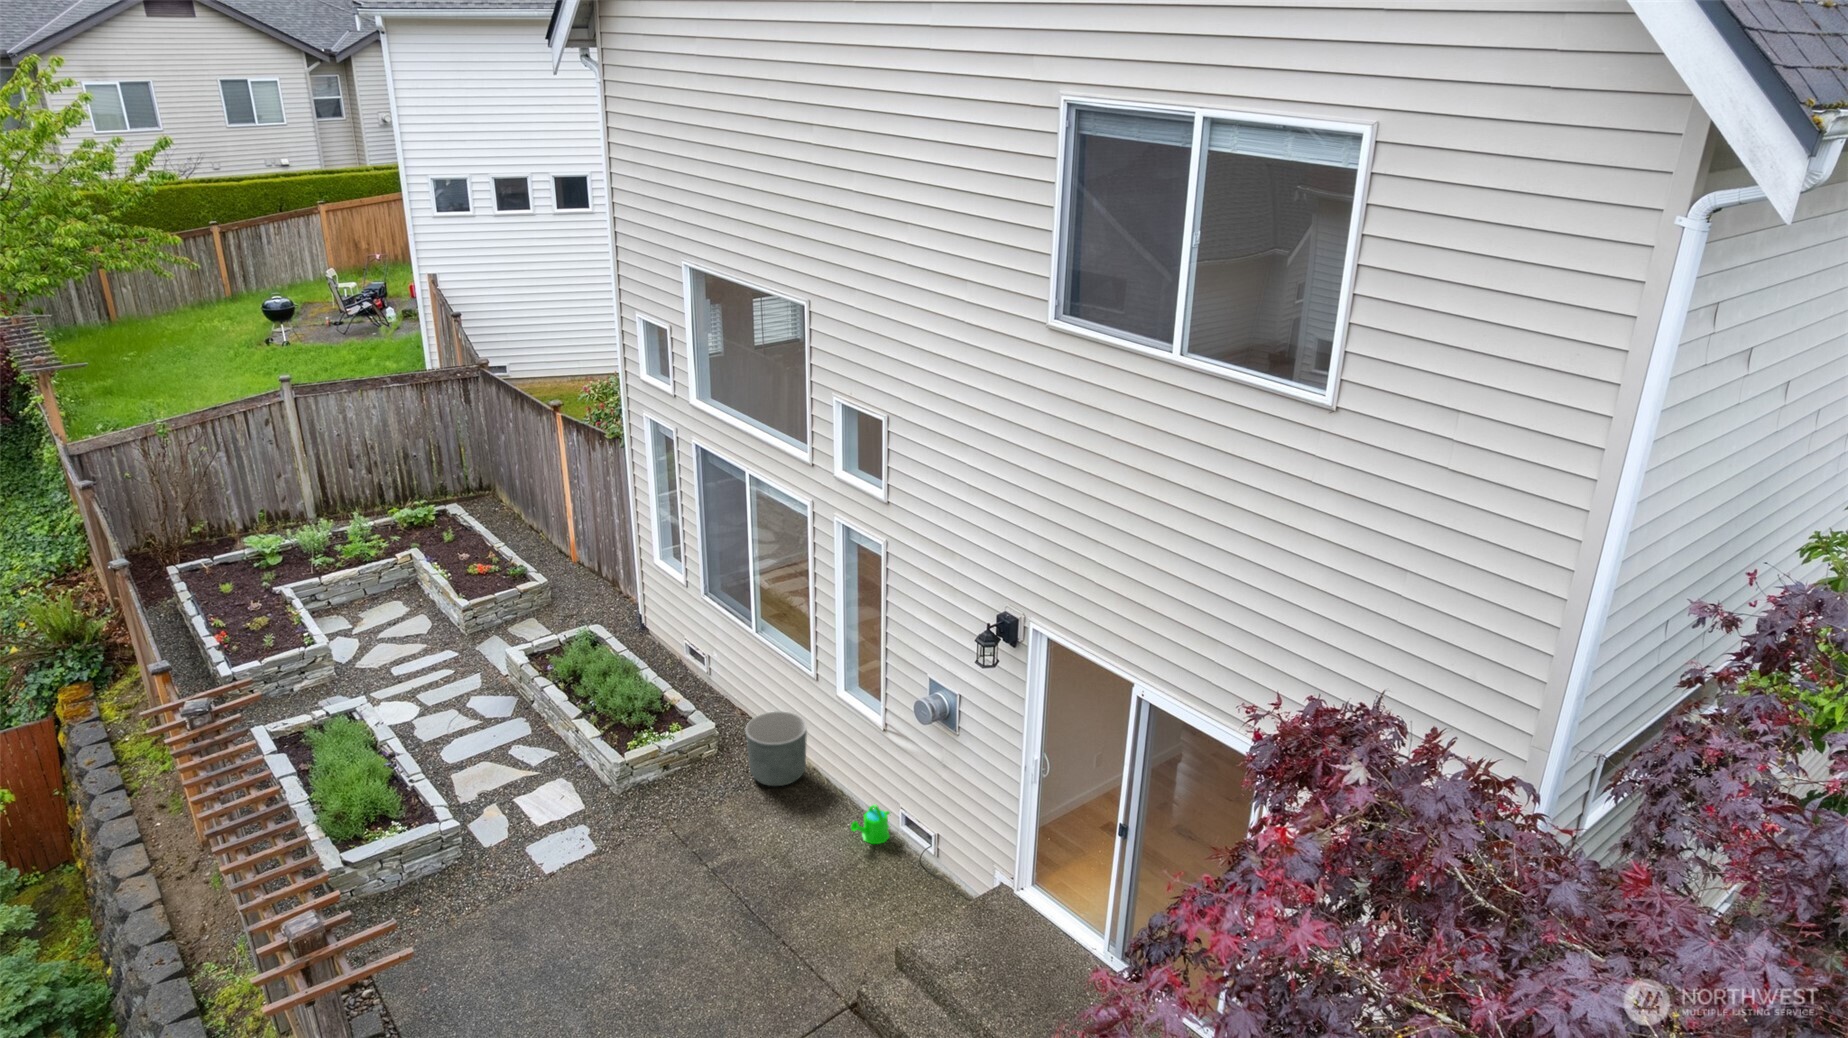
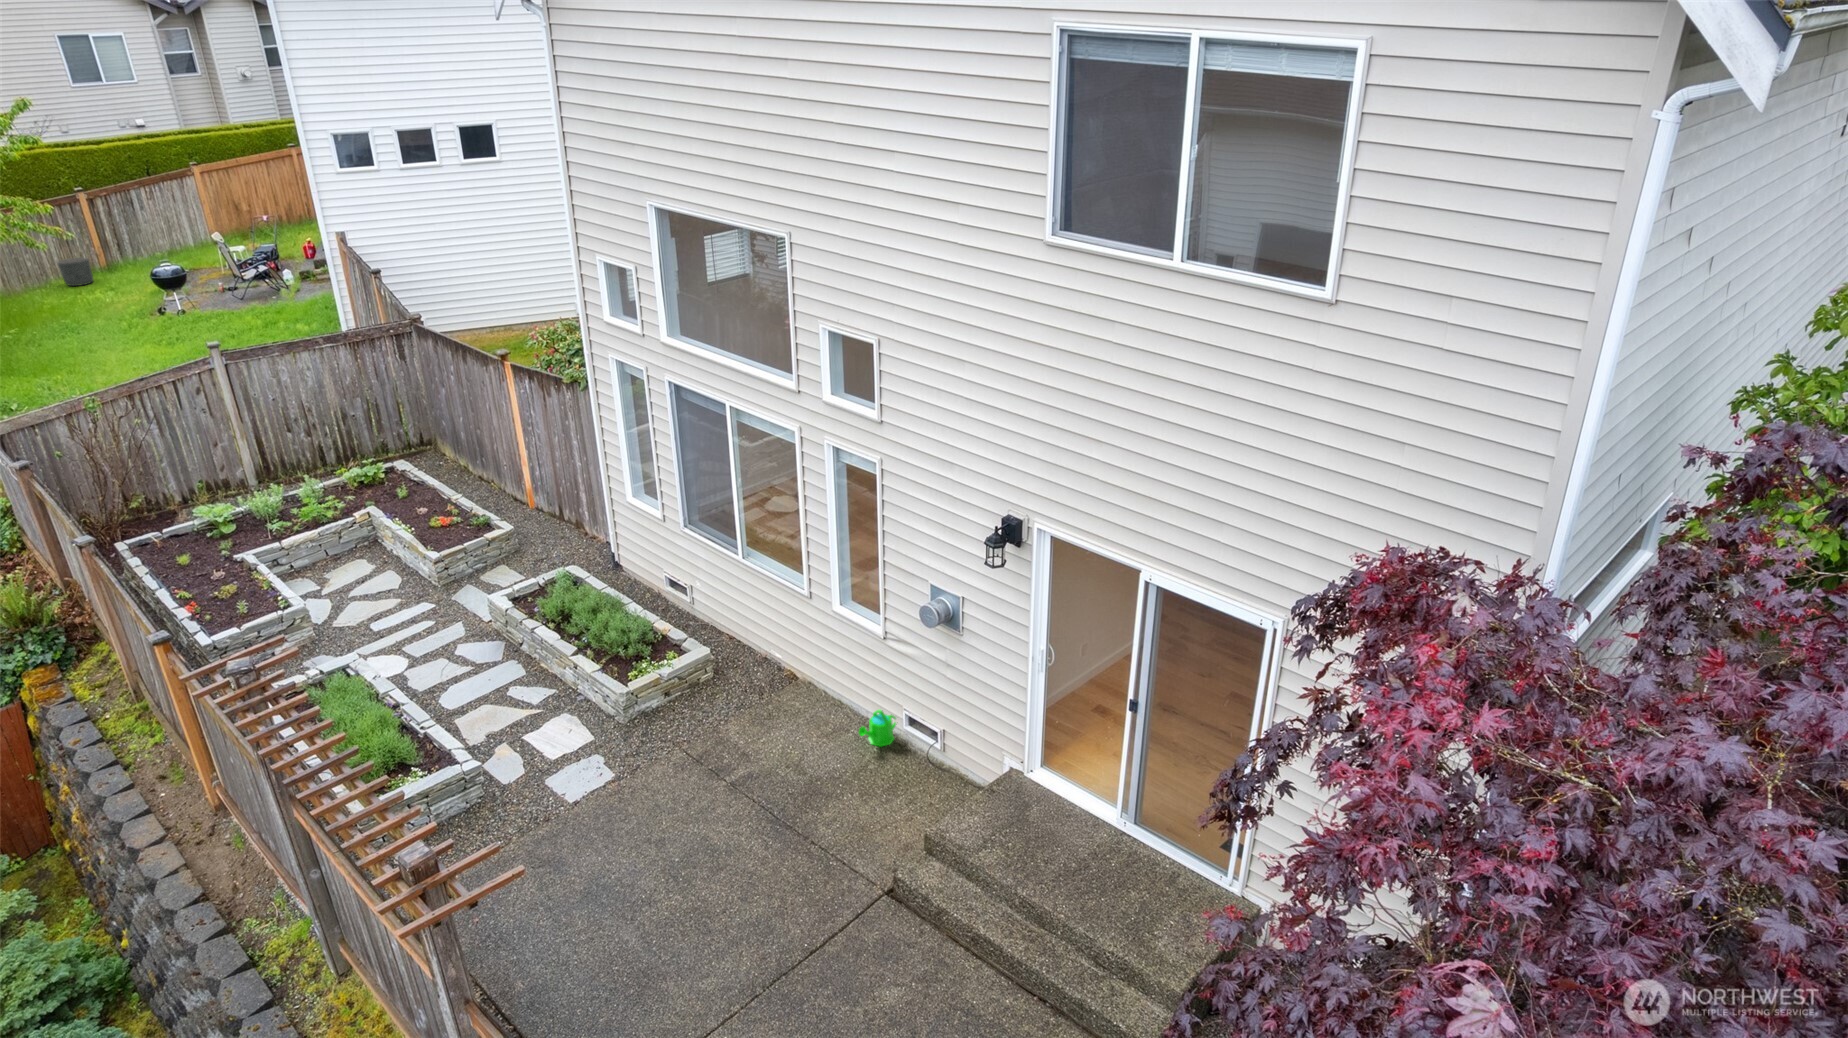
planter: present [745,711,807,786] -> present [57,257,93,286]

